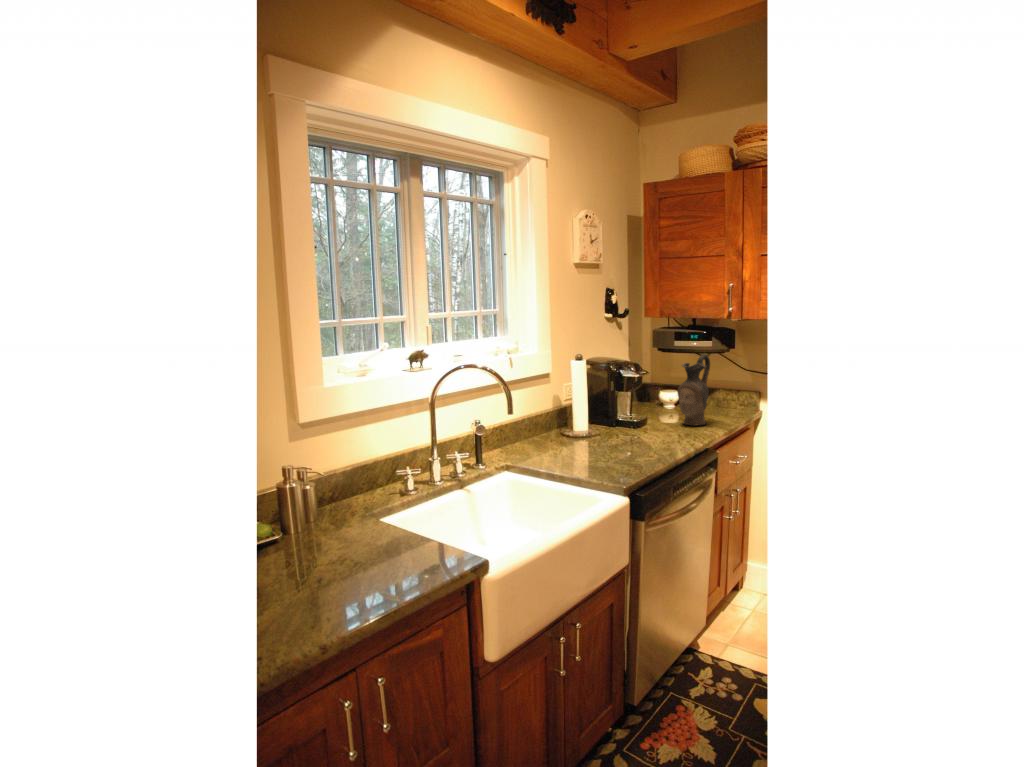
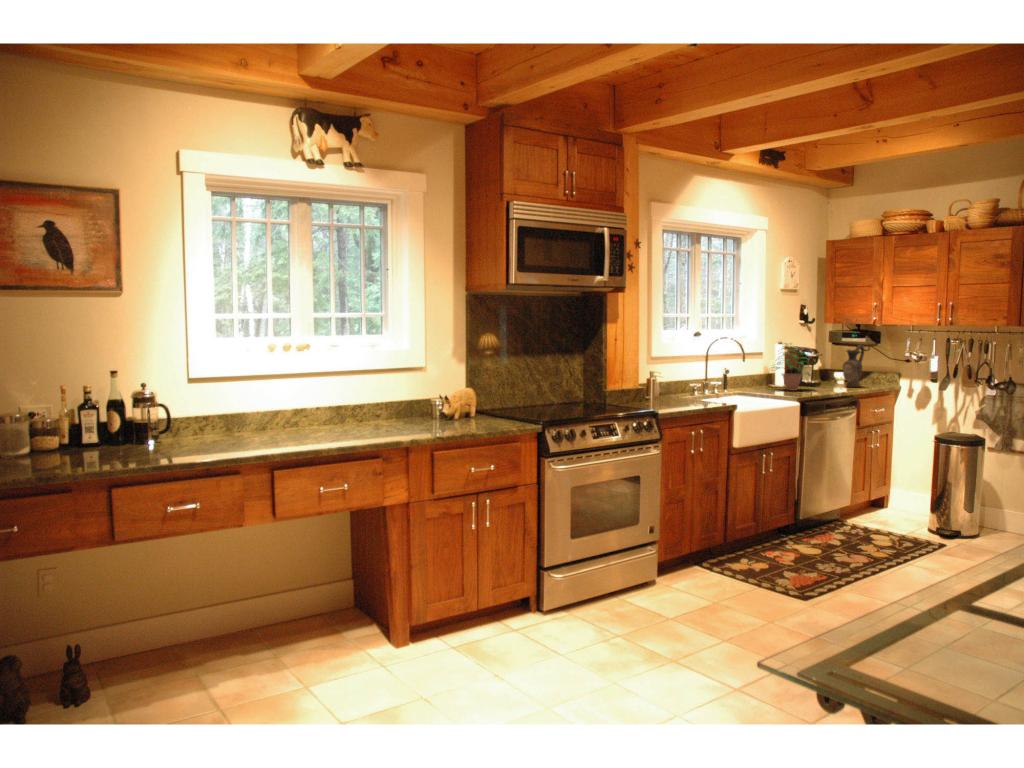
potted plant: none [557,363,642,450] -> present [776,344,811,390]

